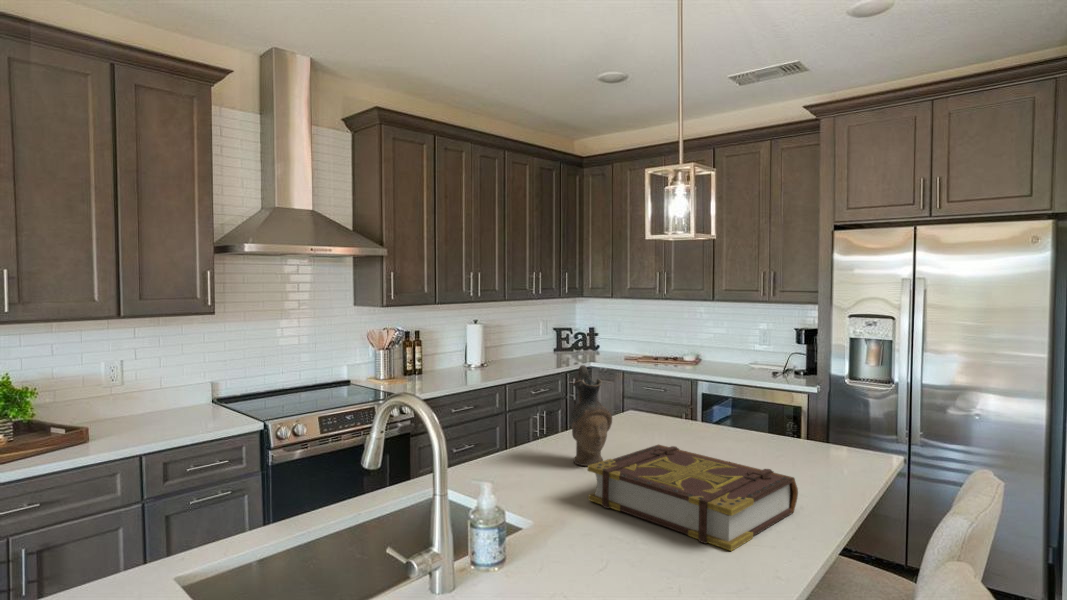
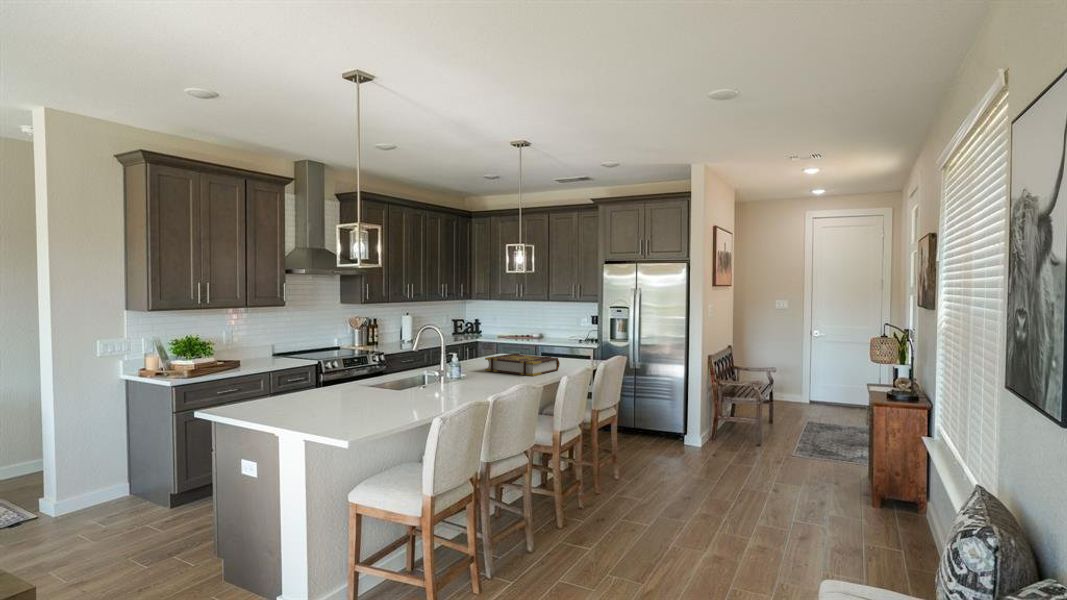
ceramic pitcher: present [571,365,612,466] -> none [477,324,494,365]

